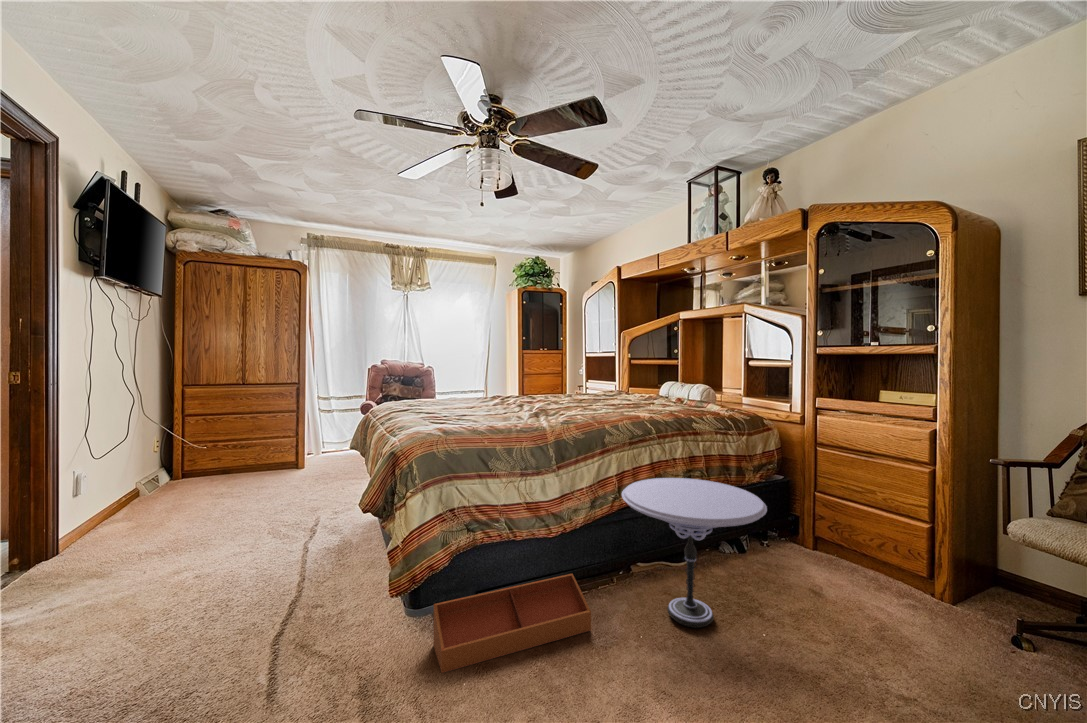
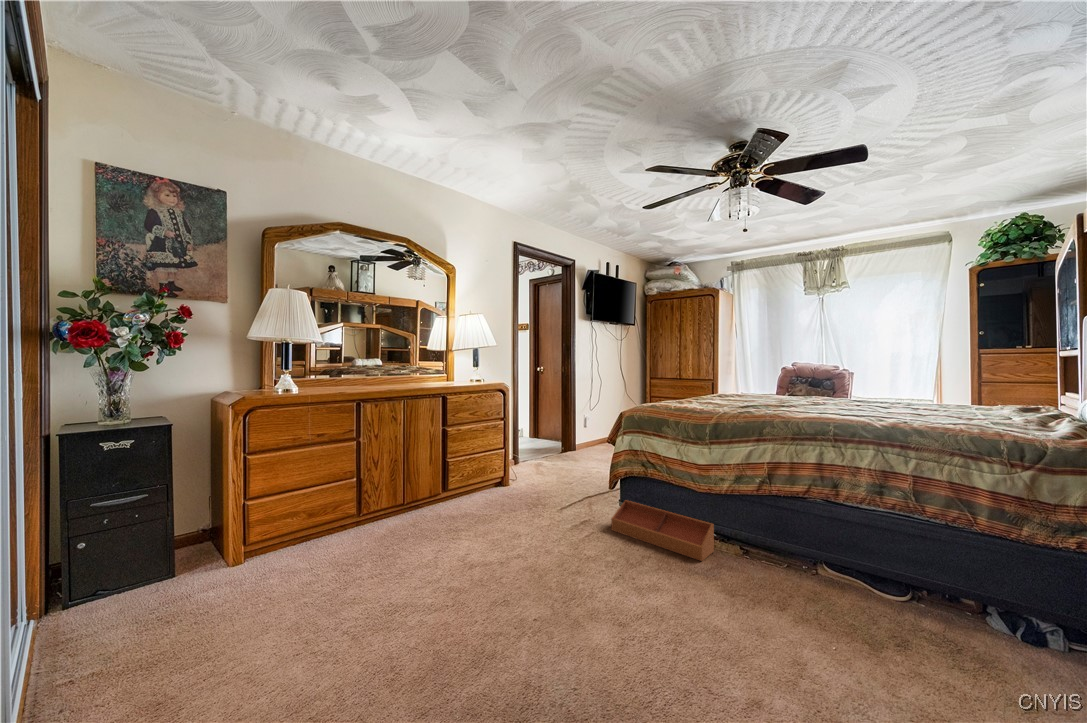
side table: present [622,478,767,628] -> none [718,471,867,610]

